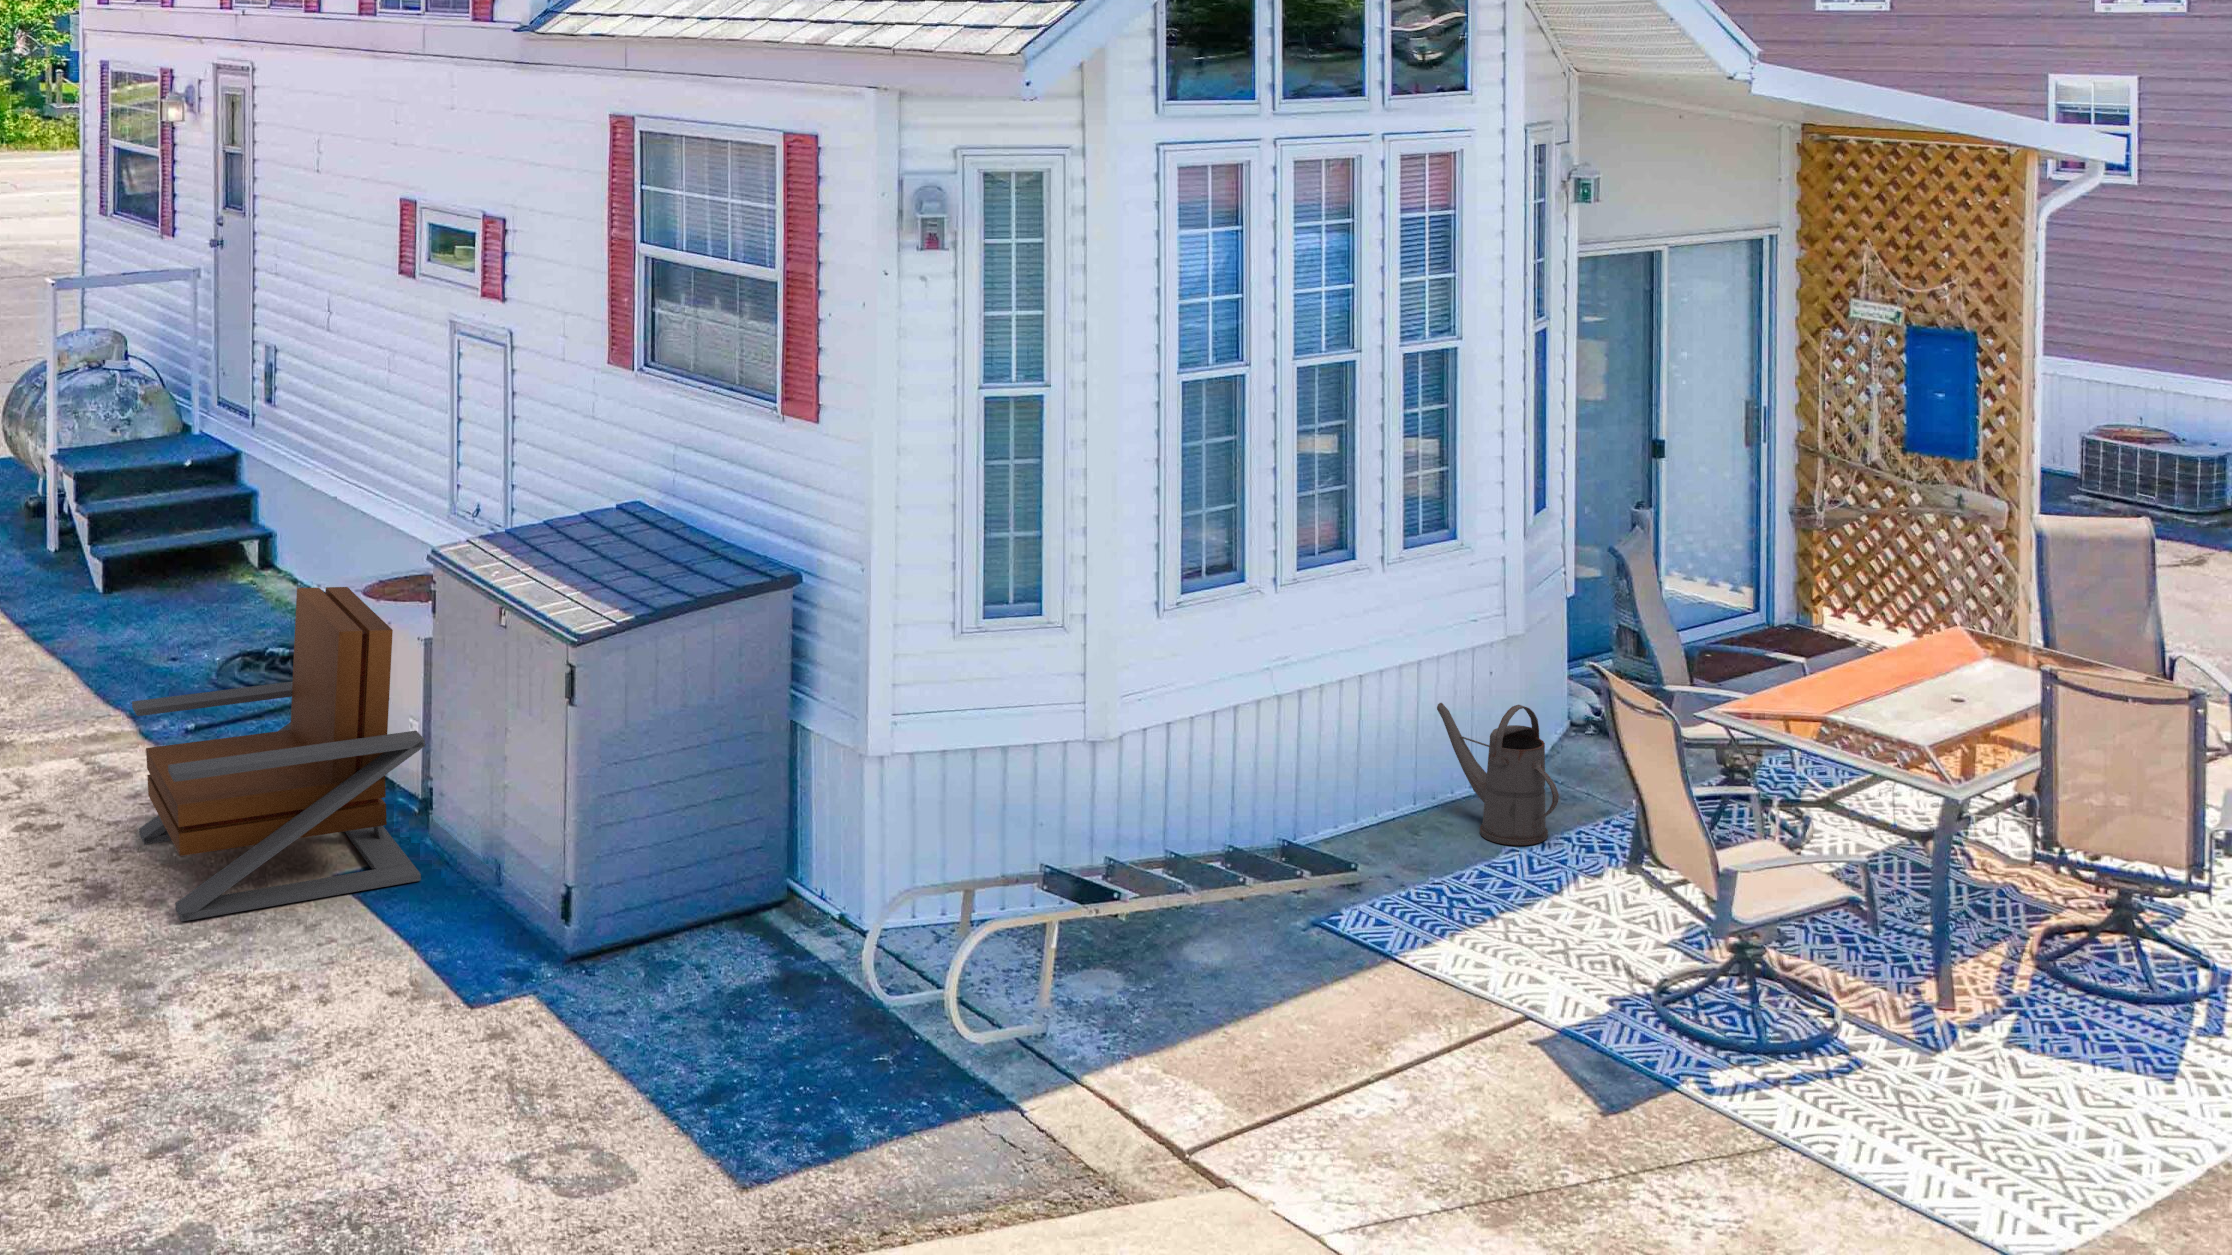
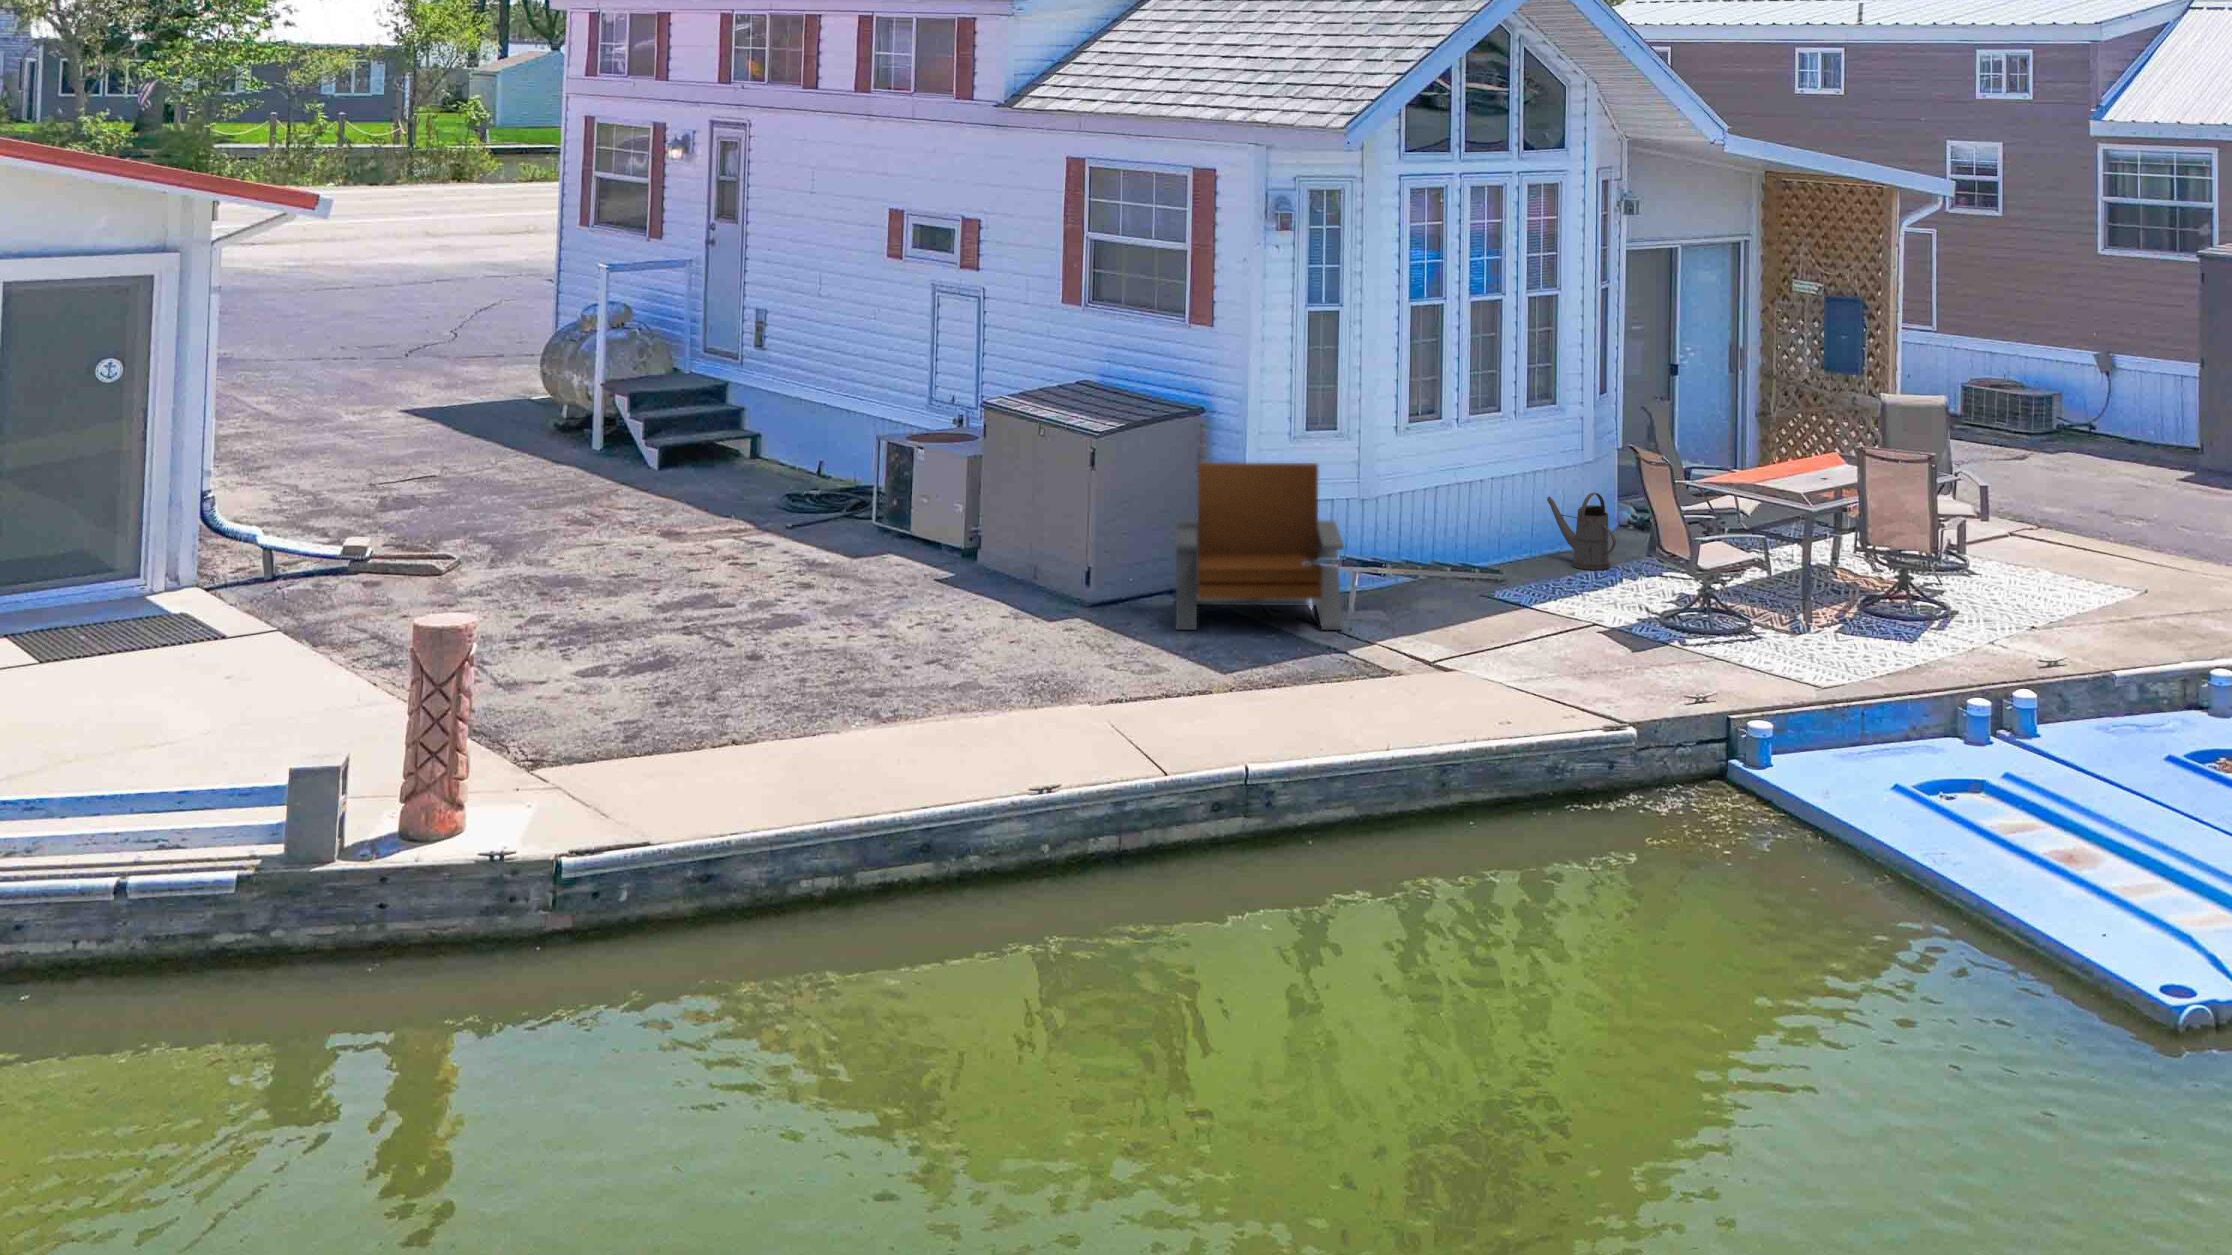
lounge chair: present [132,587,425,921] -> present [1176,462,1344,630]

